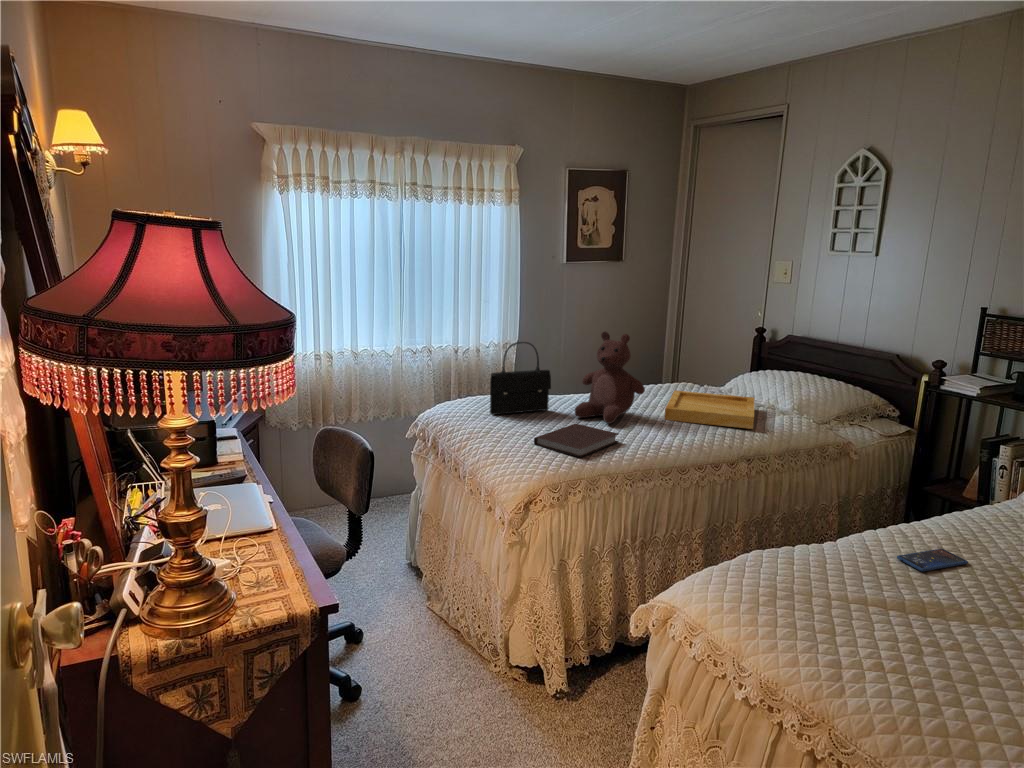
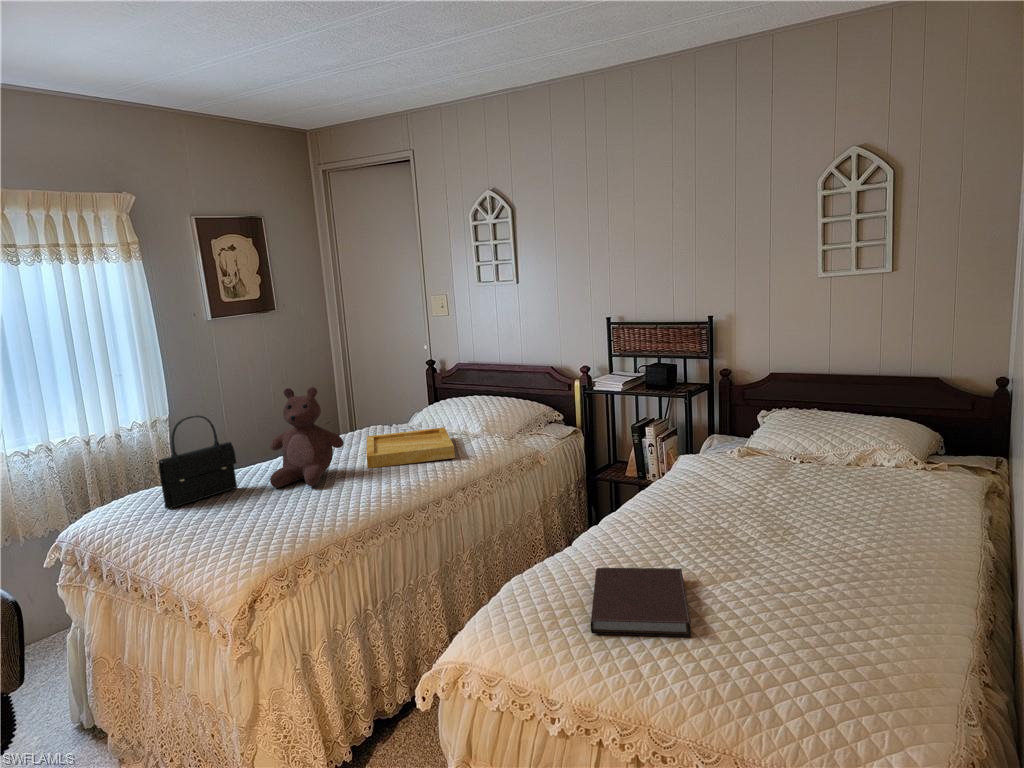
notebook: present [534,424,619,457] -> present [591,568,691,637]
smartphone: present [897,549,968,571] -> none [627,525,677,551]

